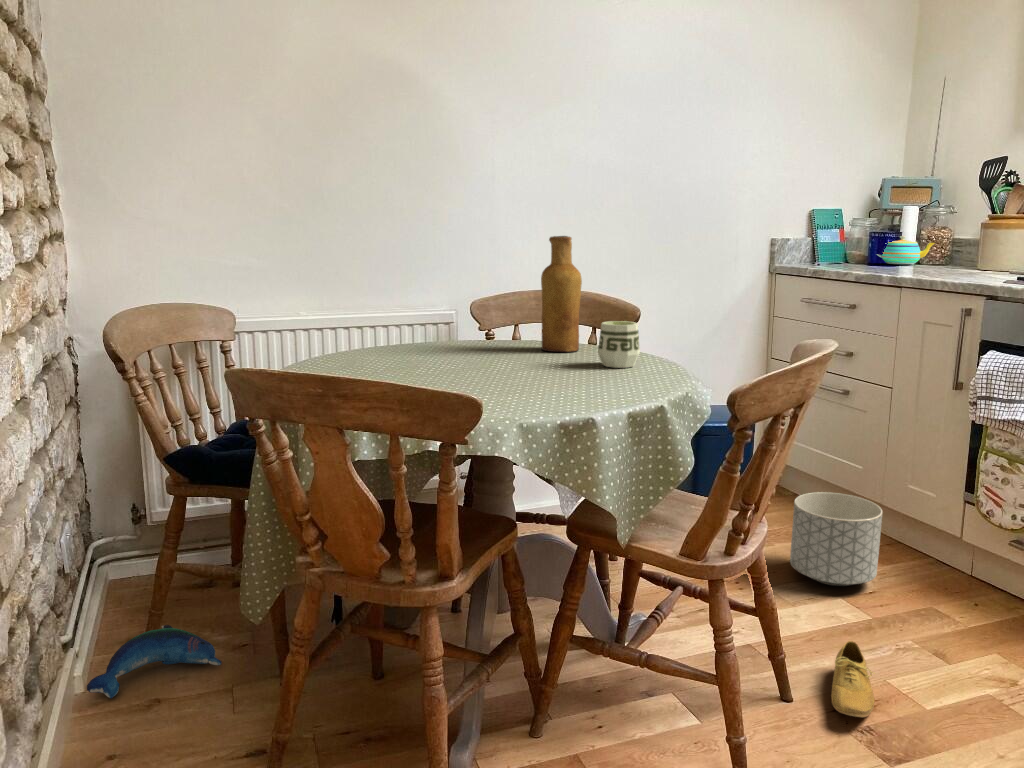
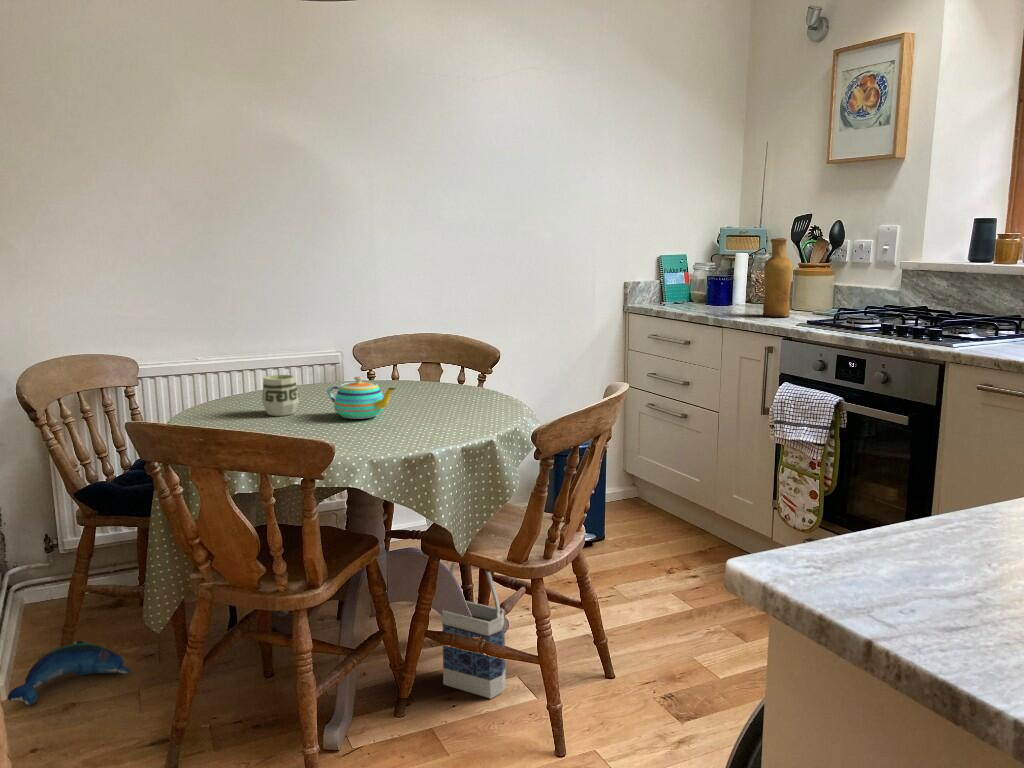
vase: present [541,236,582,352] -> present [763,238,793,317]
teapot: present [877,236,936,264] -> present [327,377,395,419]
cup: present [598,321,640,368] -> present [262,375,299,416]
planter: present [790,492,883,586] -> none [633,504,705,583]
bag: none [584,538,661,722] -> present [442,562,506,698]
shoe: present [831,641,875,717] -> none [643,626,679,685]

